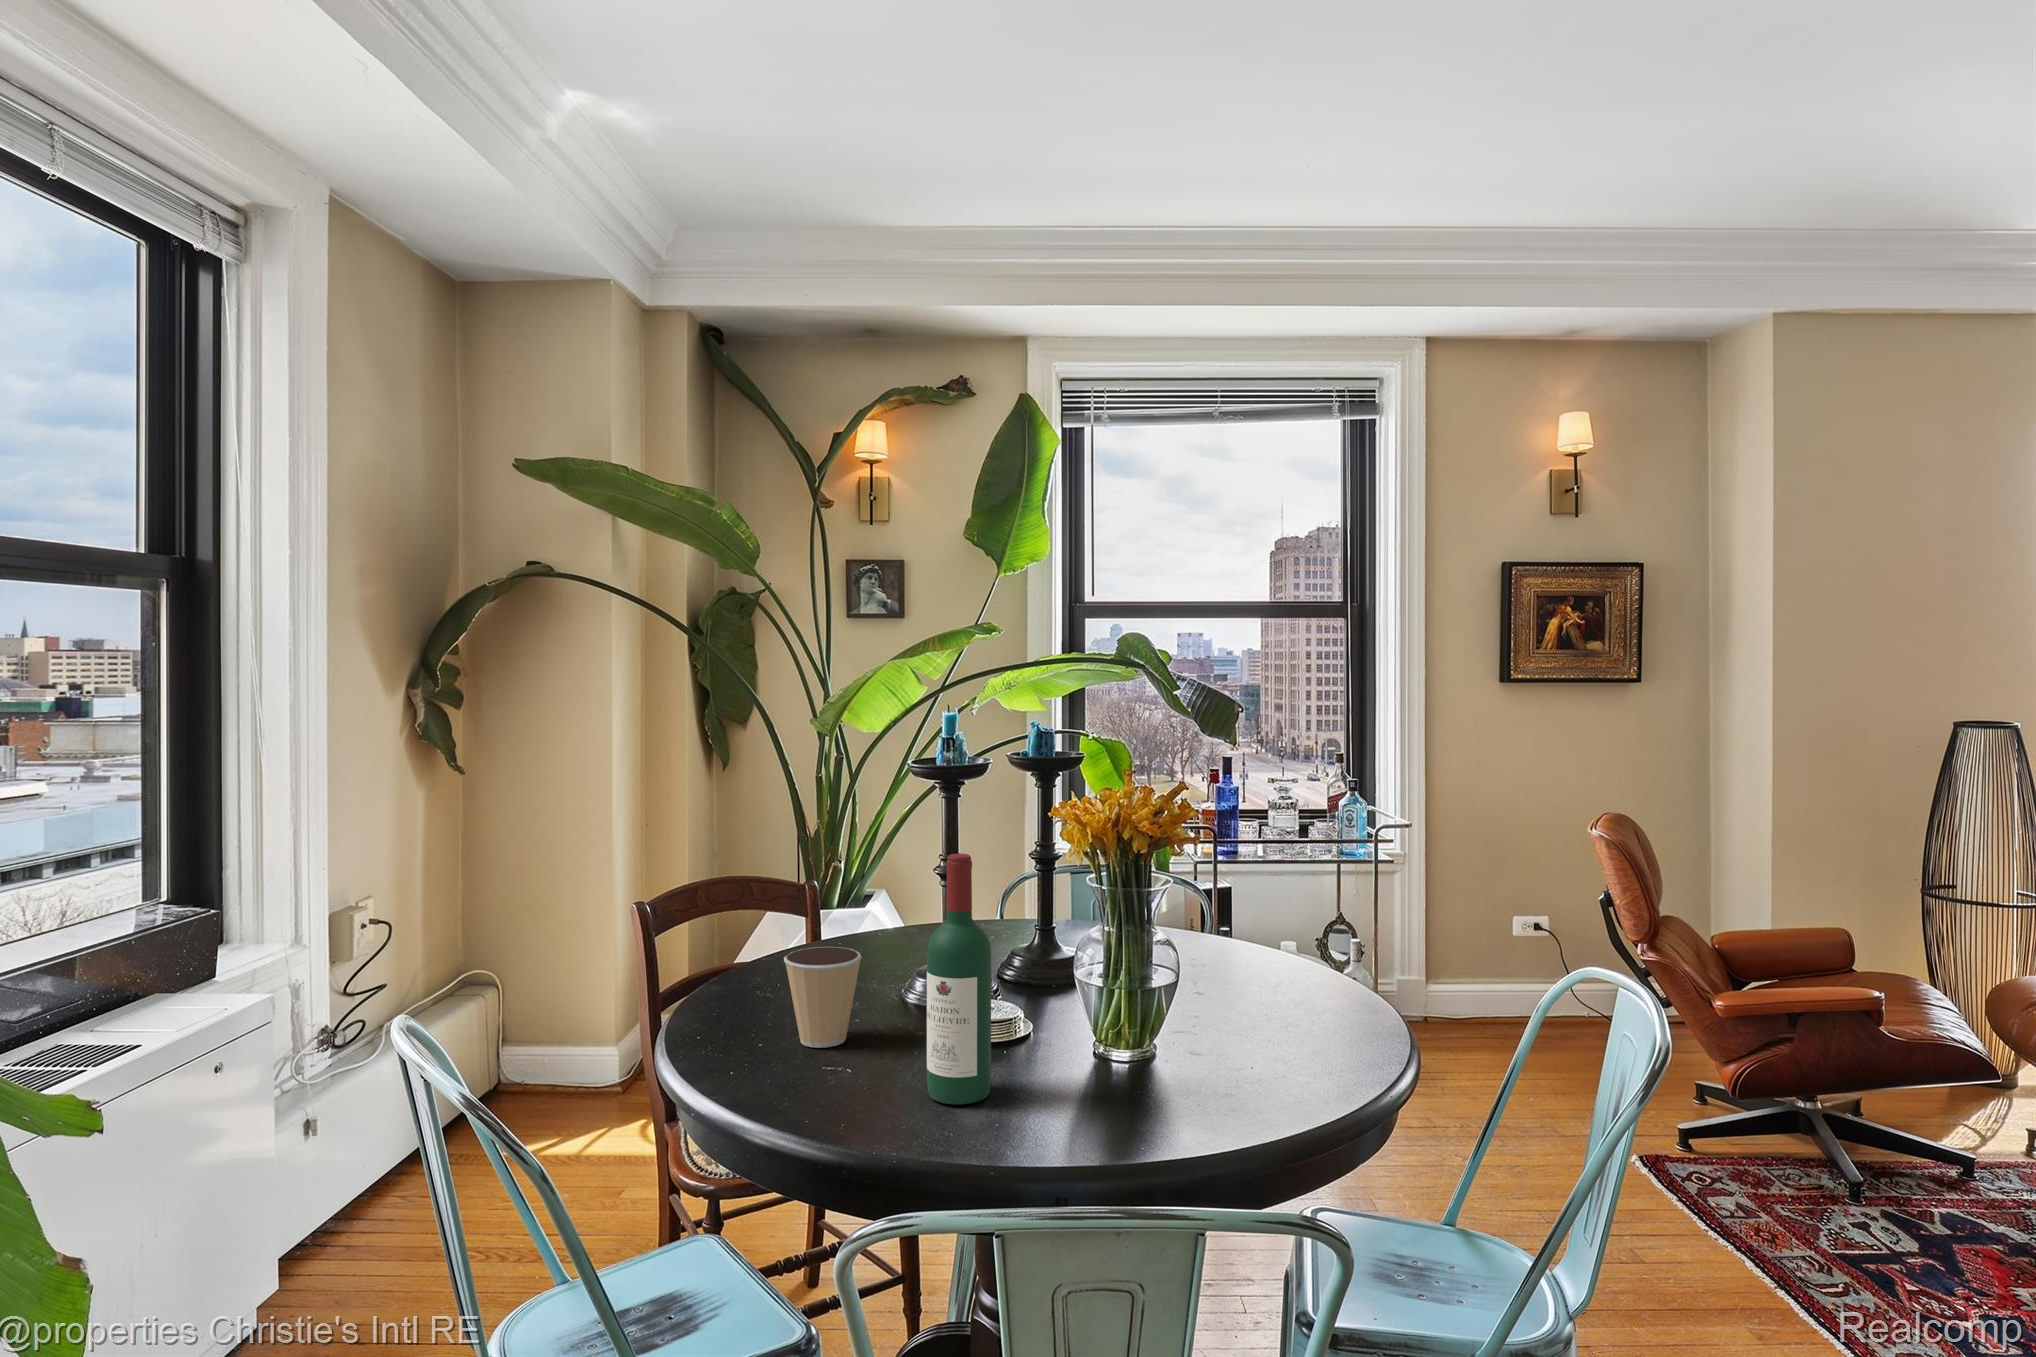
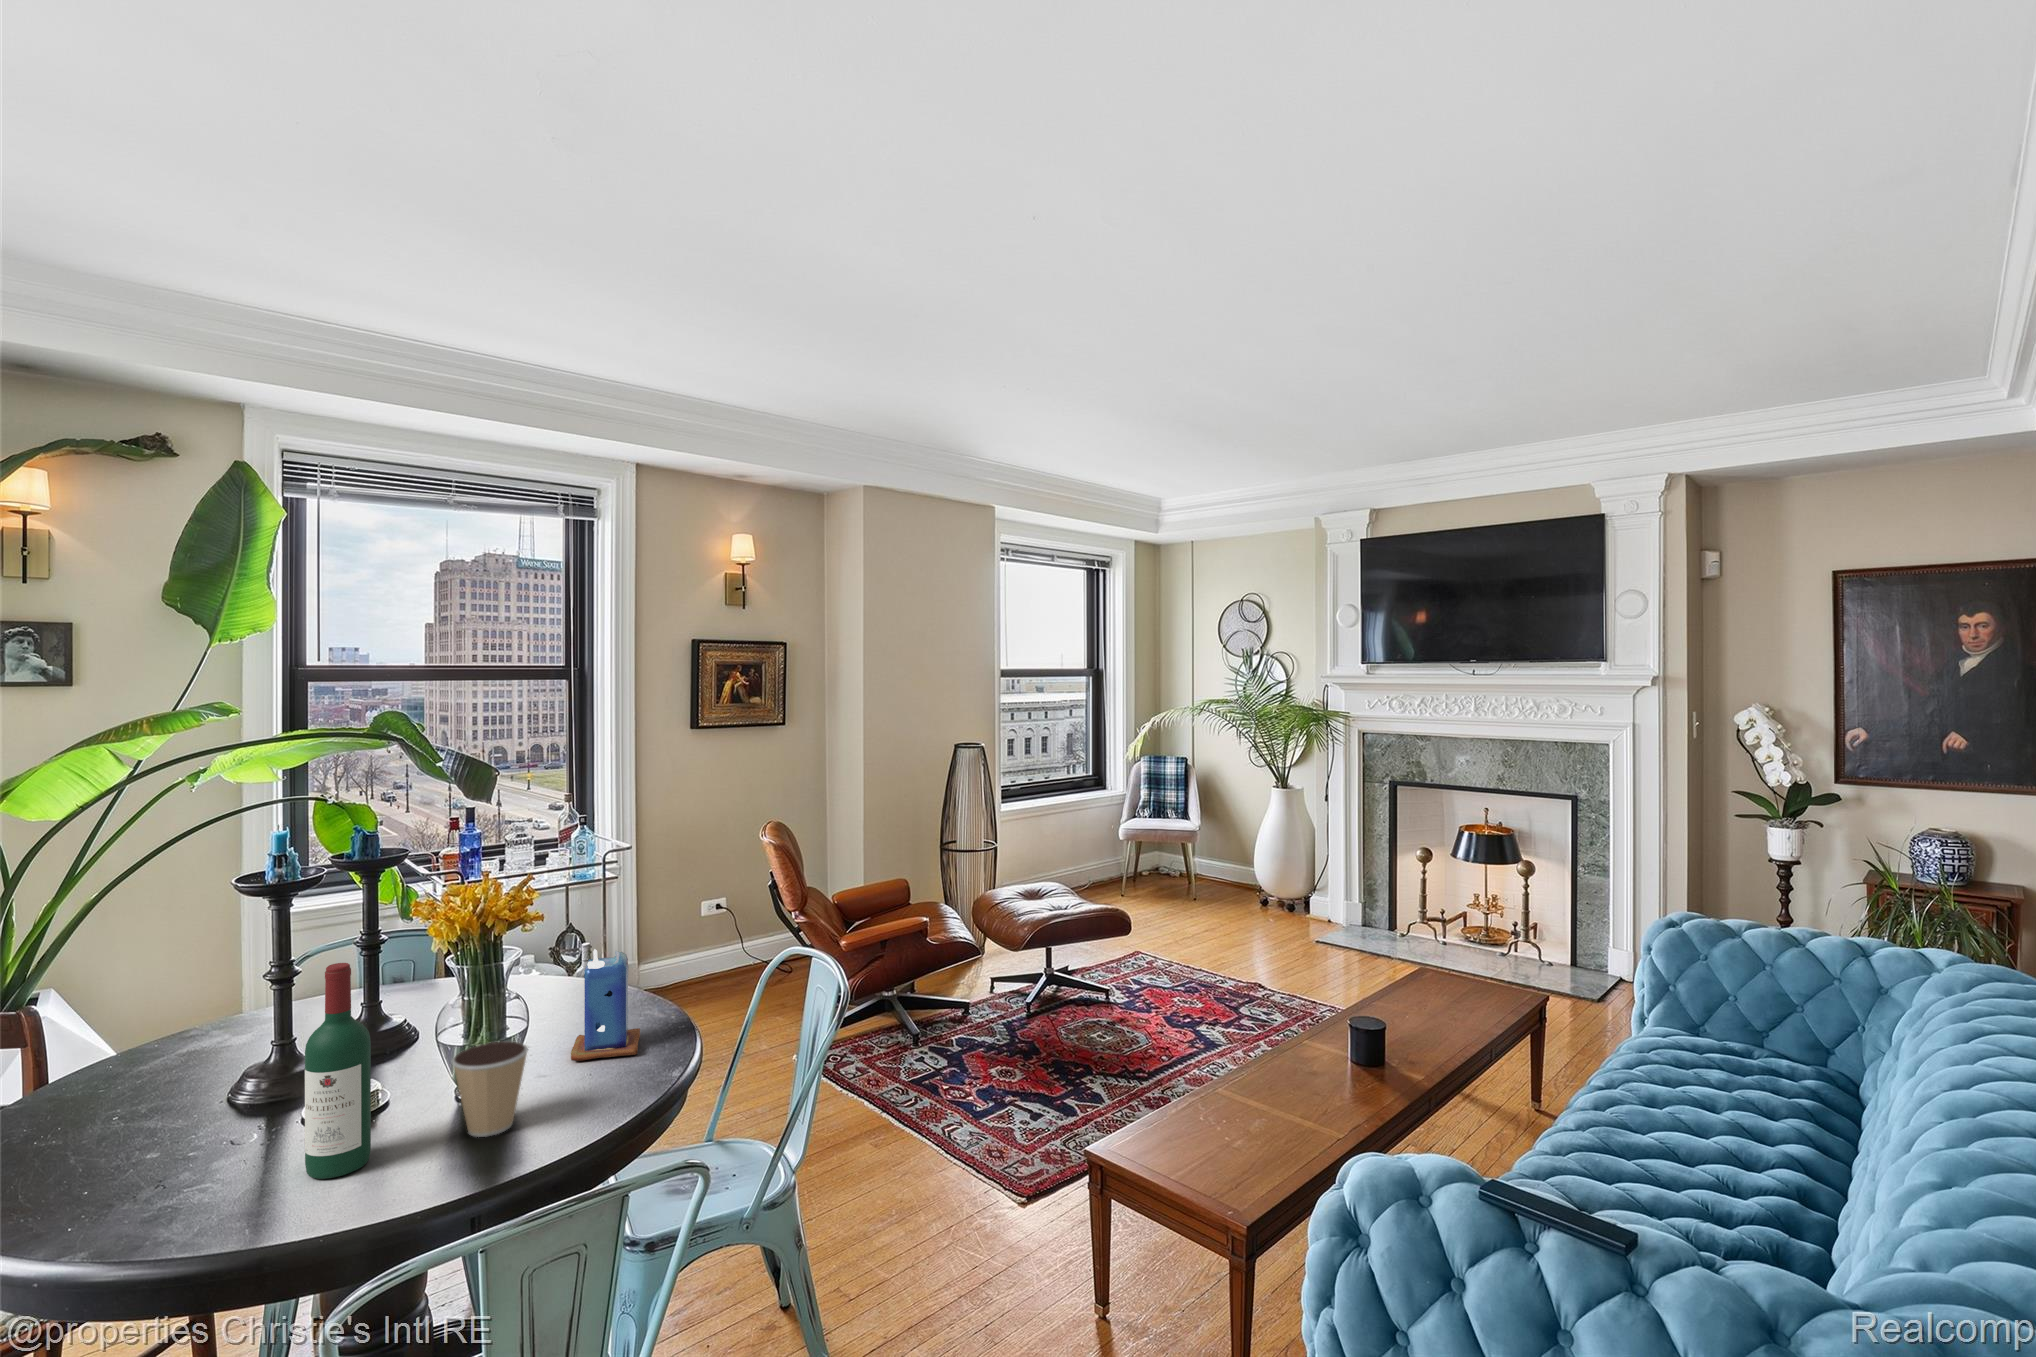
candle: none [1242,904,1340,1062] -> present [571,949,640,1061]
coffee cup: present [784,947,862,1048] -> present [452,1041,528,1137]

